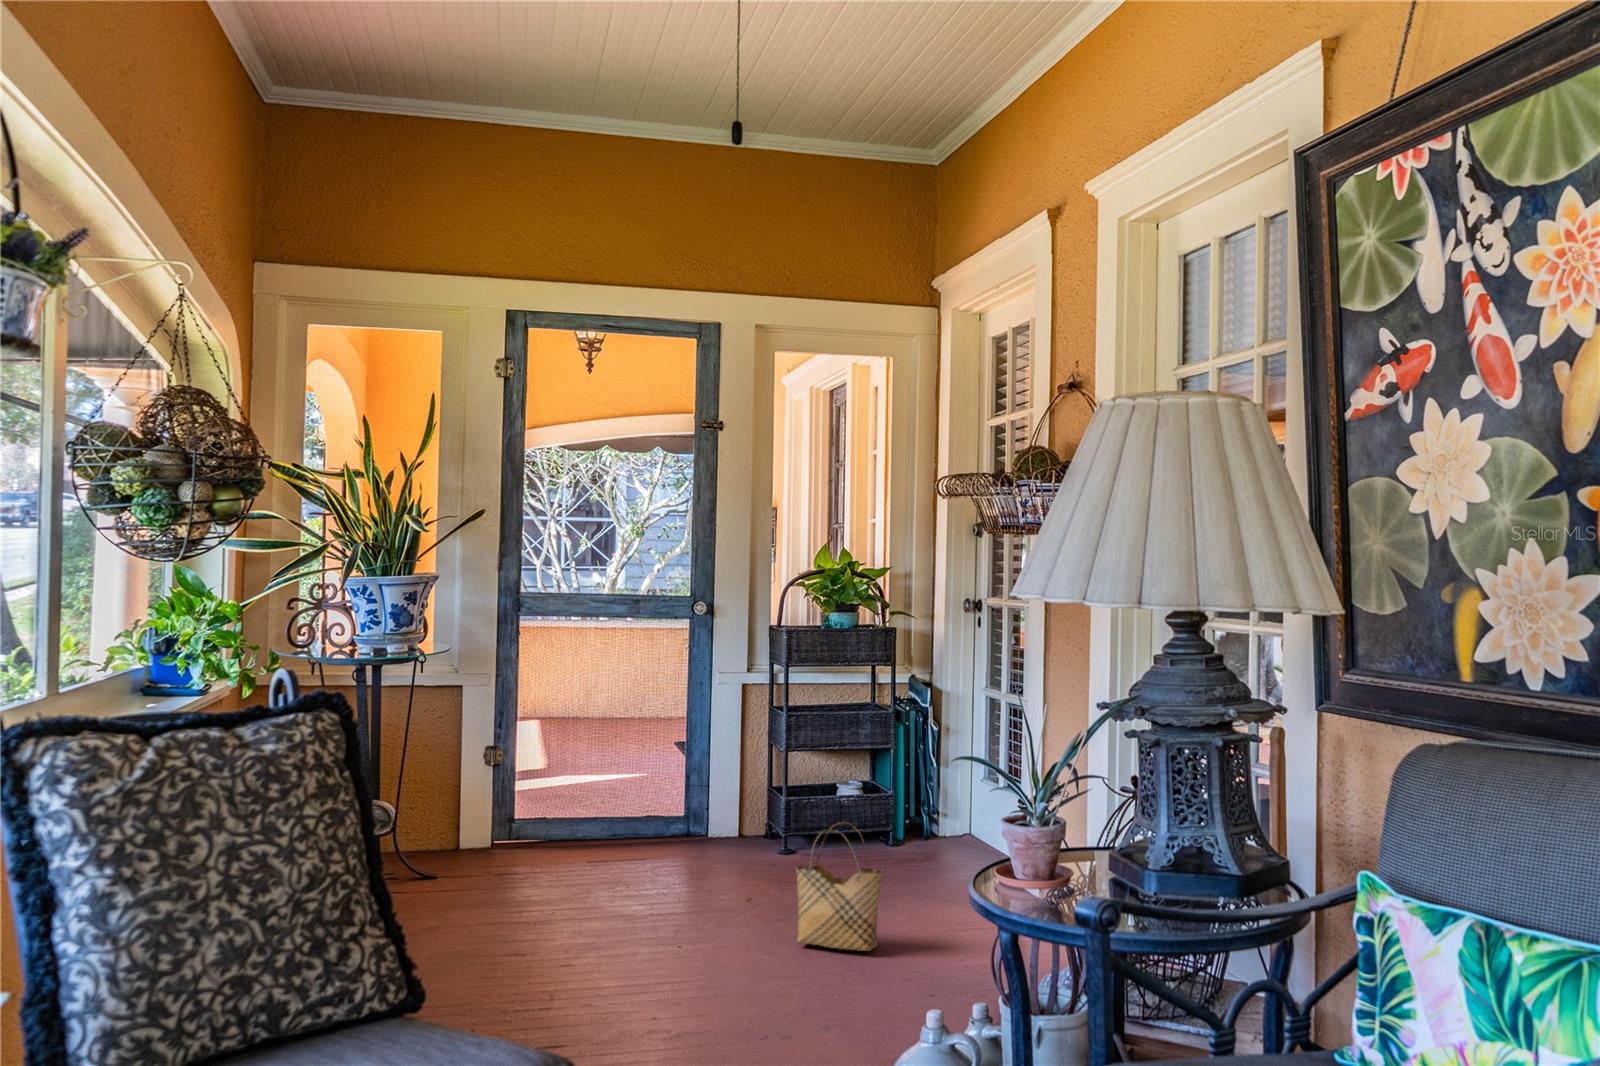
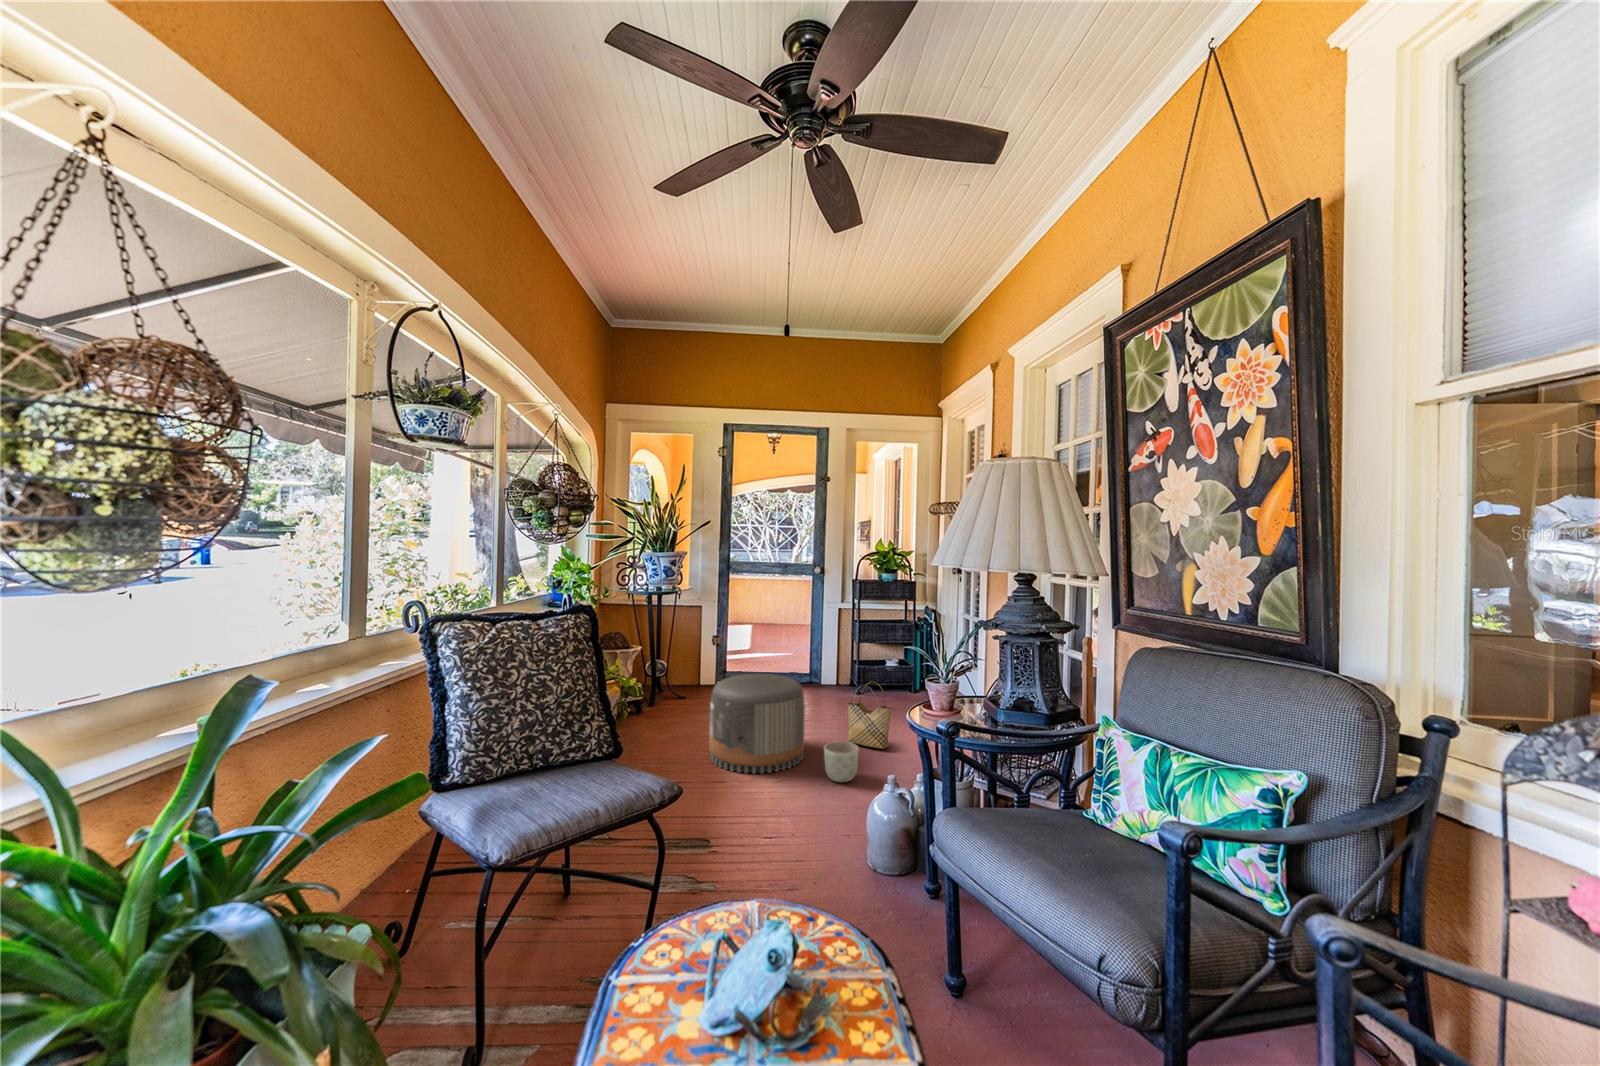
pouf: none [528,819,722,1021] -> present [709,674,805,773]
planter: none [771,942,840,1022] -> present [824,741,859,782]

